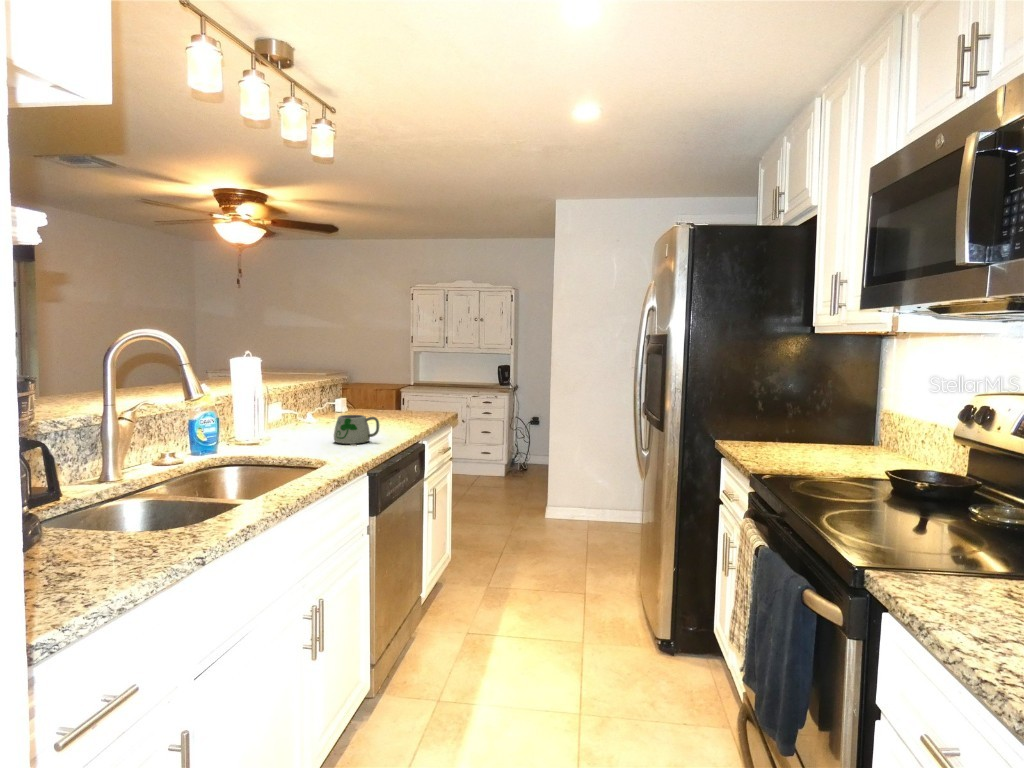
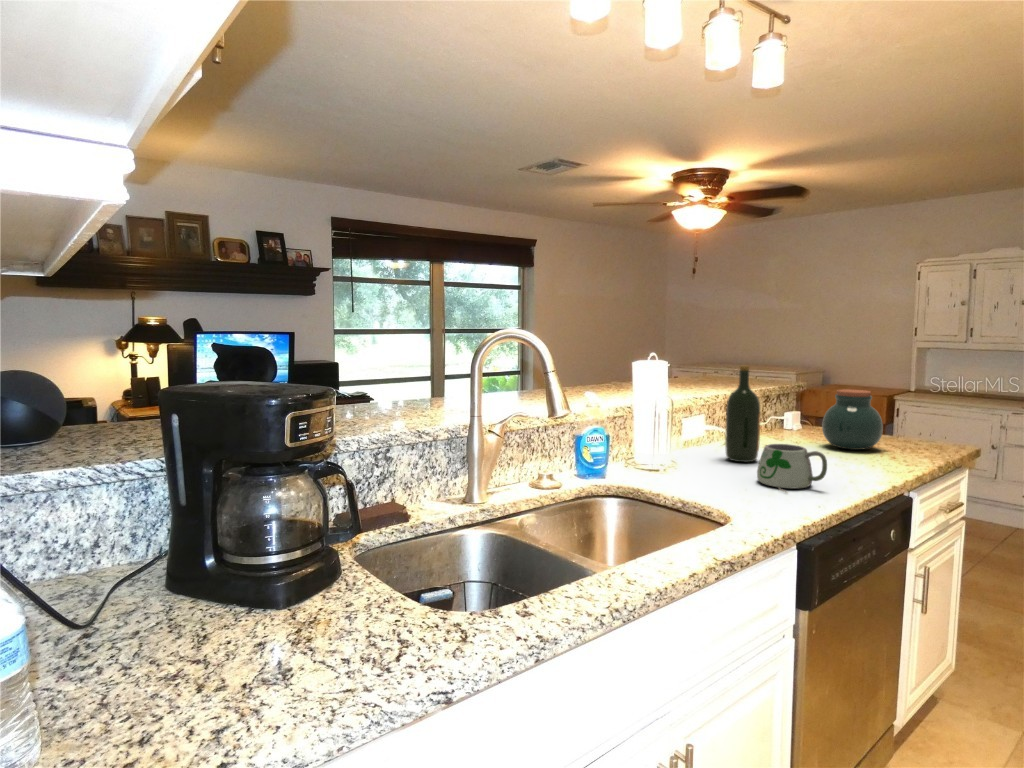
wine bottle: none [304,362,329,434] -> present [725,366,761,462]
jar: none [367,378,404,420] -> present [822,389,883,450]

